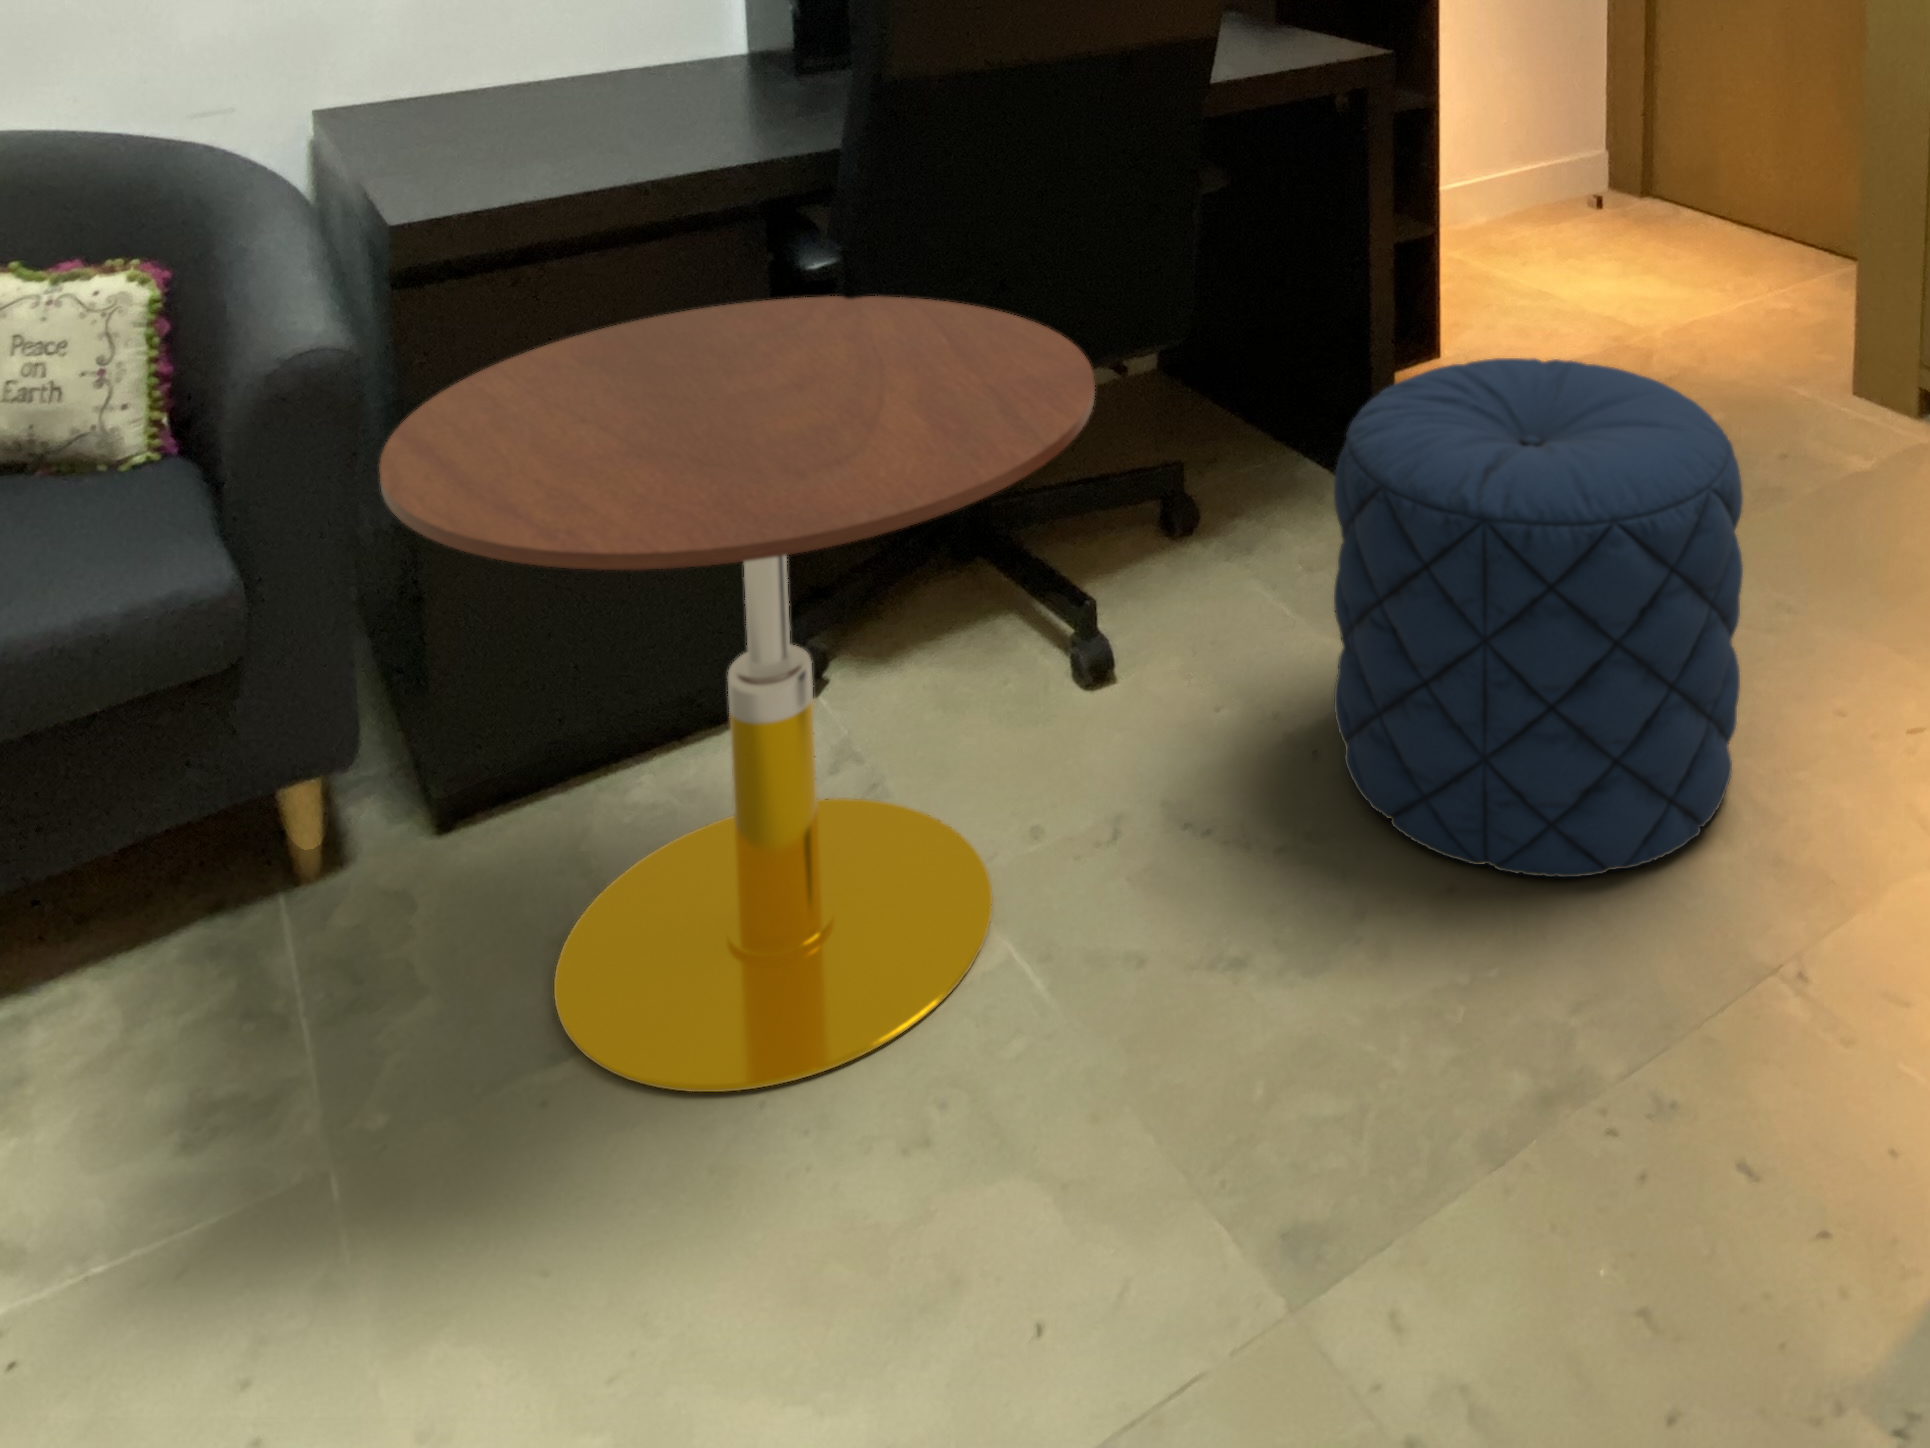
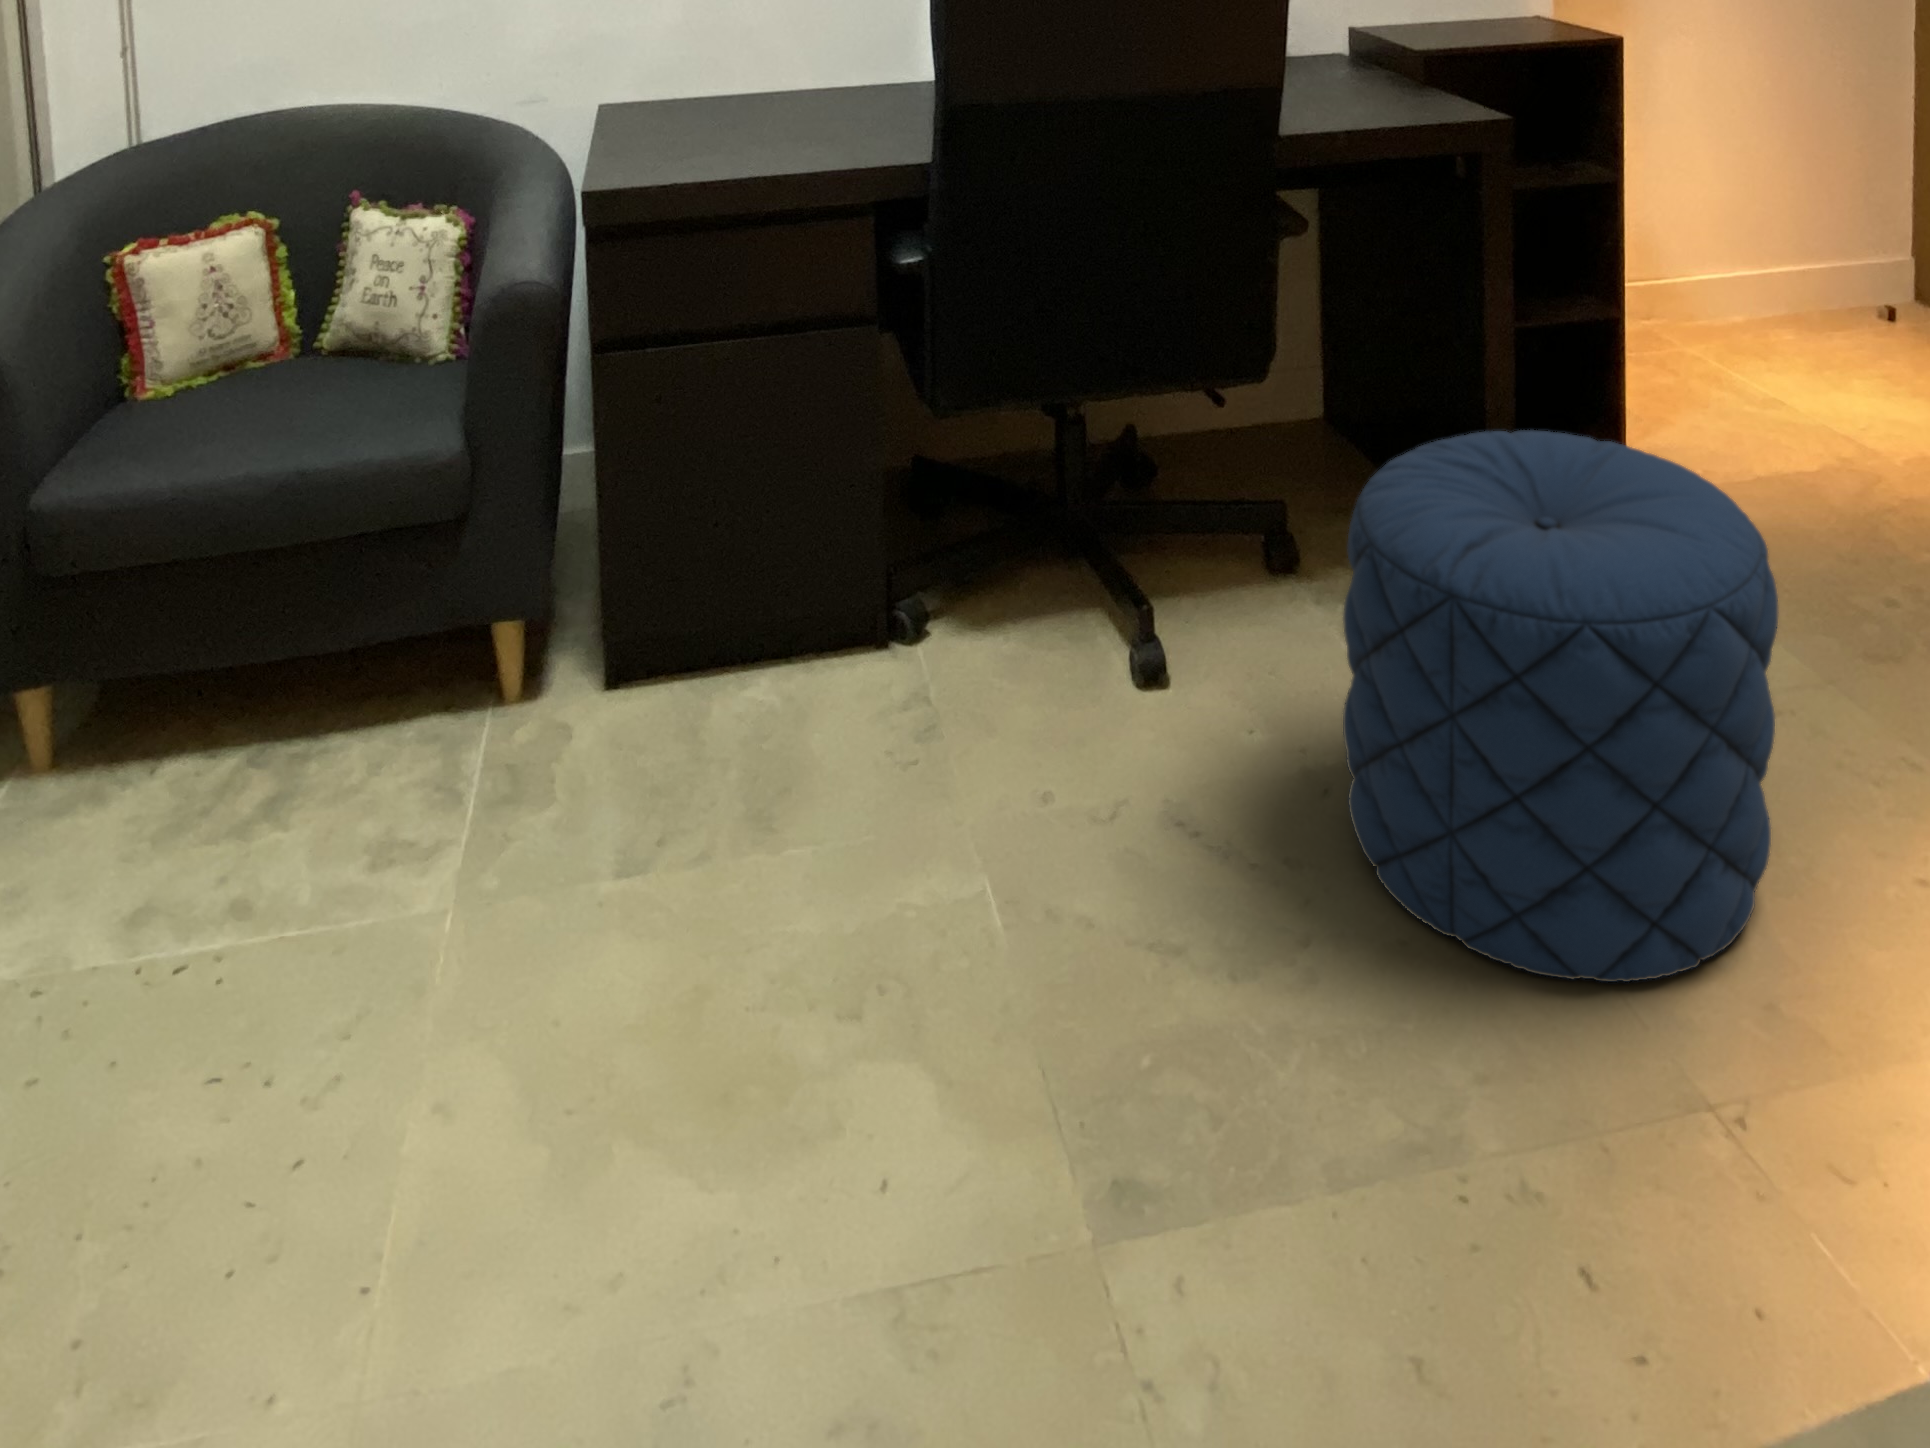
side table: present [379,296,1095,1092] -> none [512,290,1090,959]

